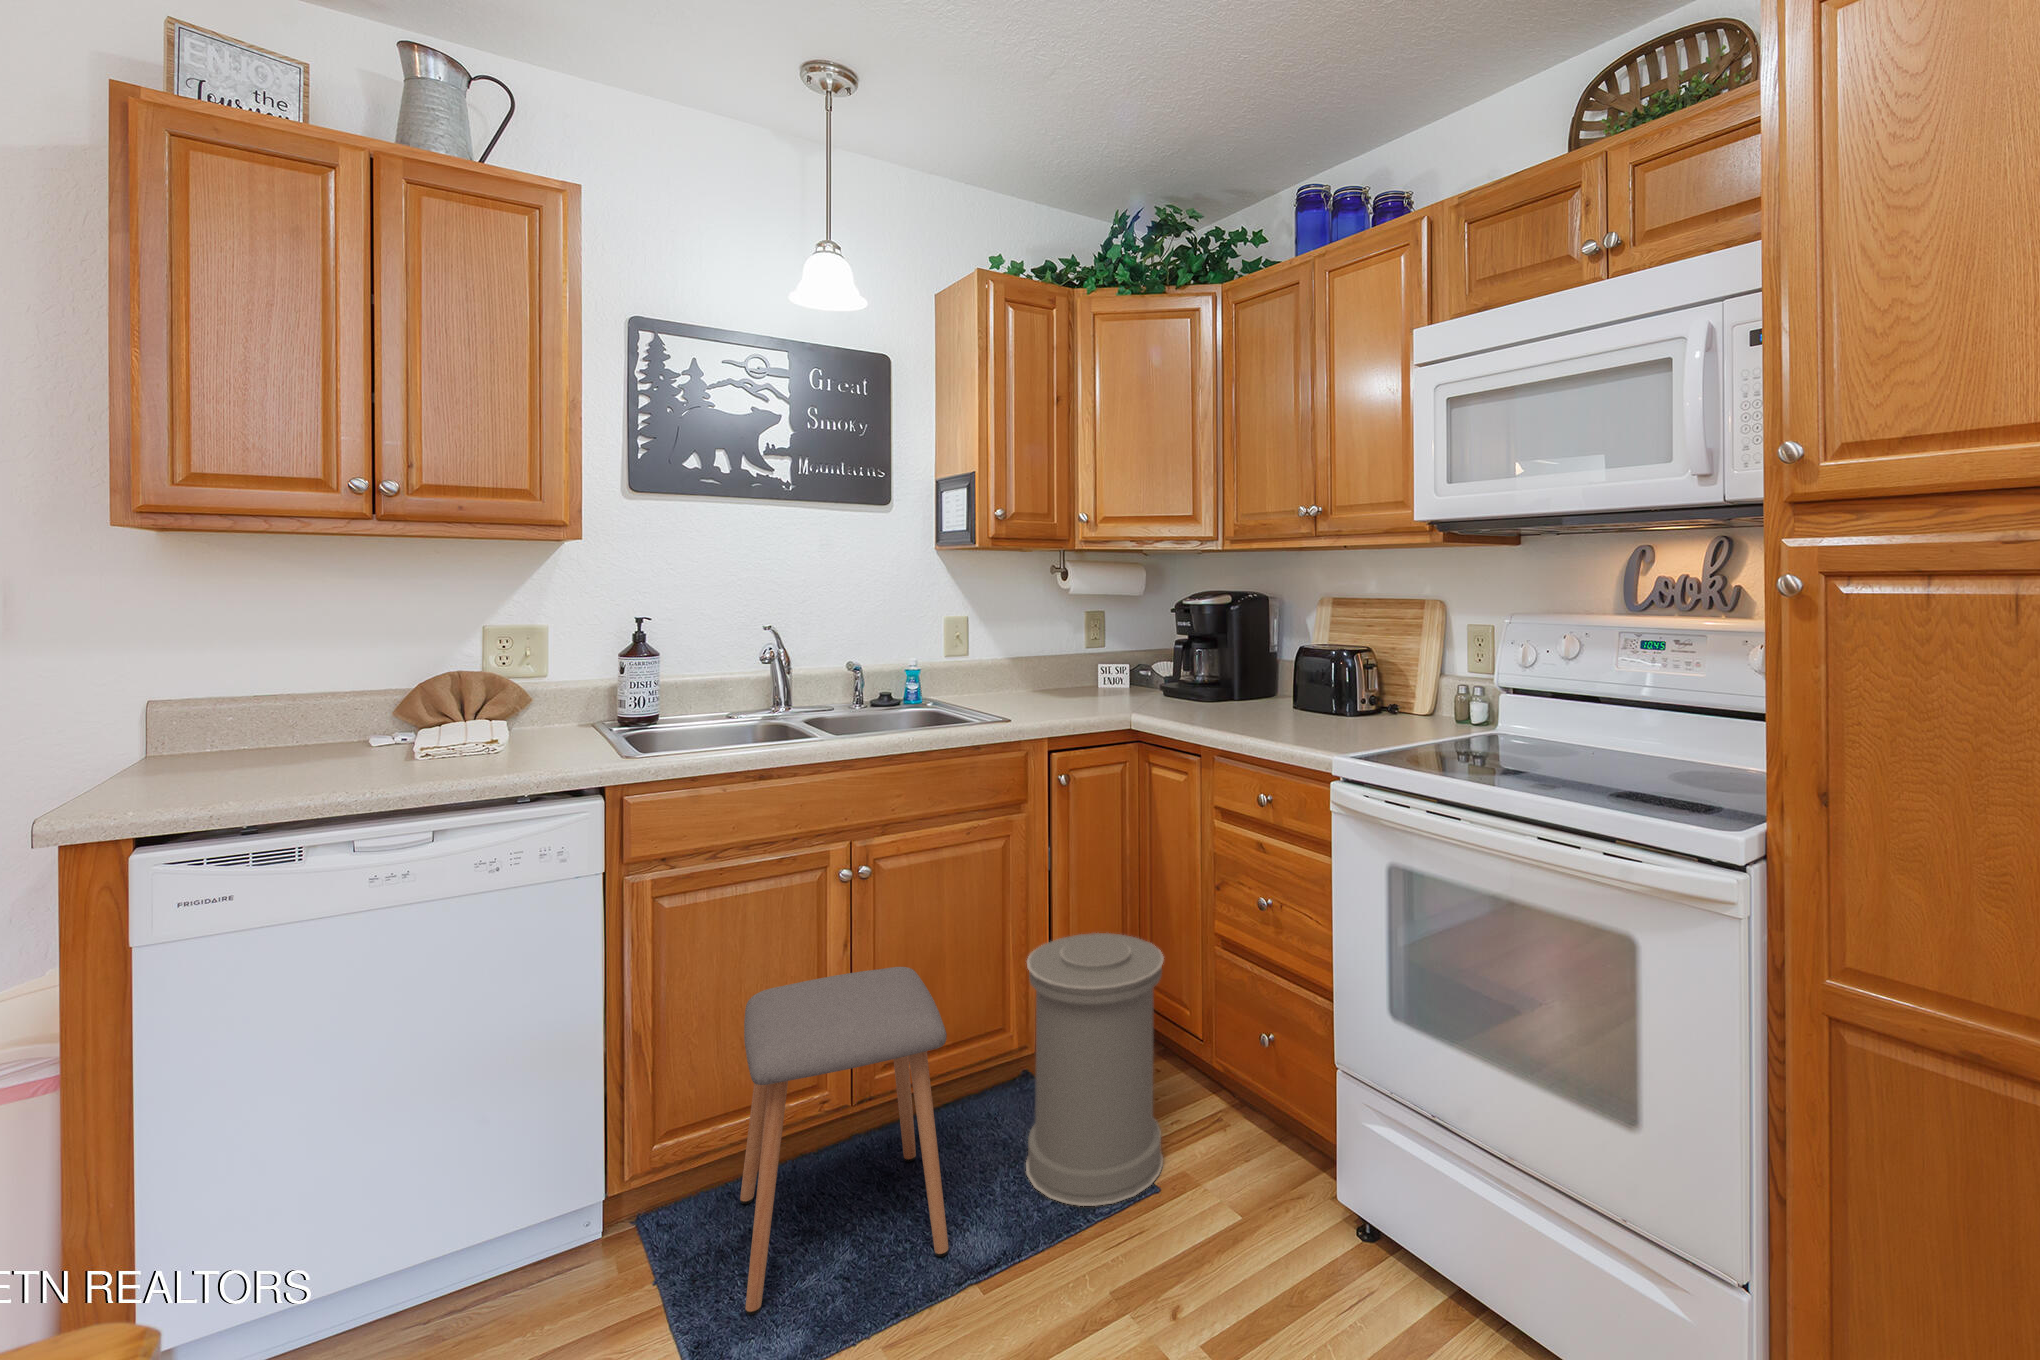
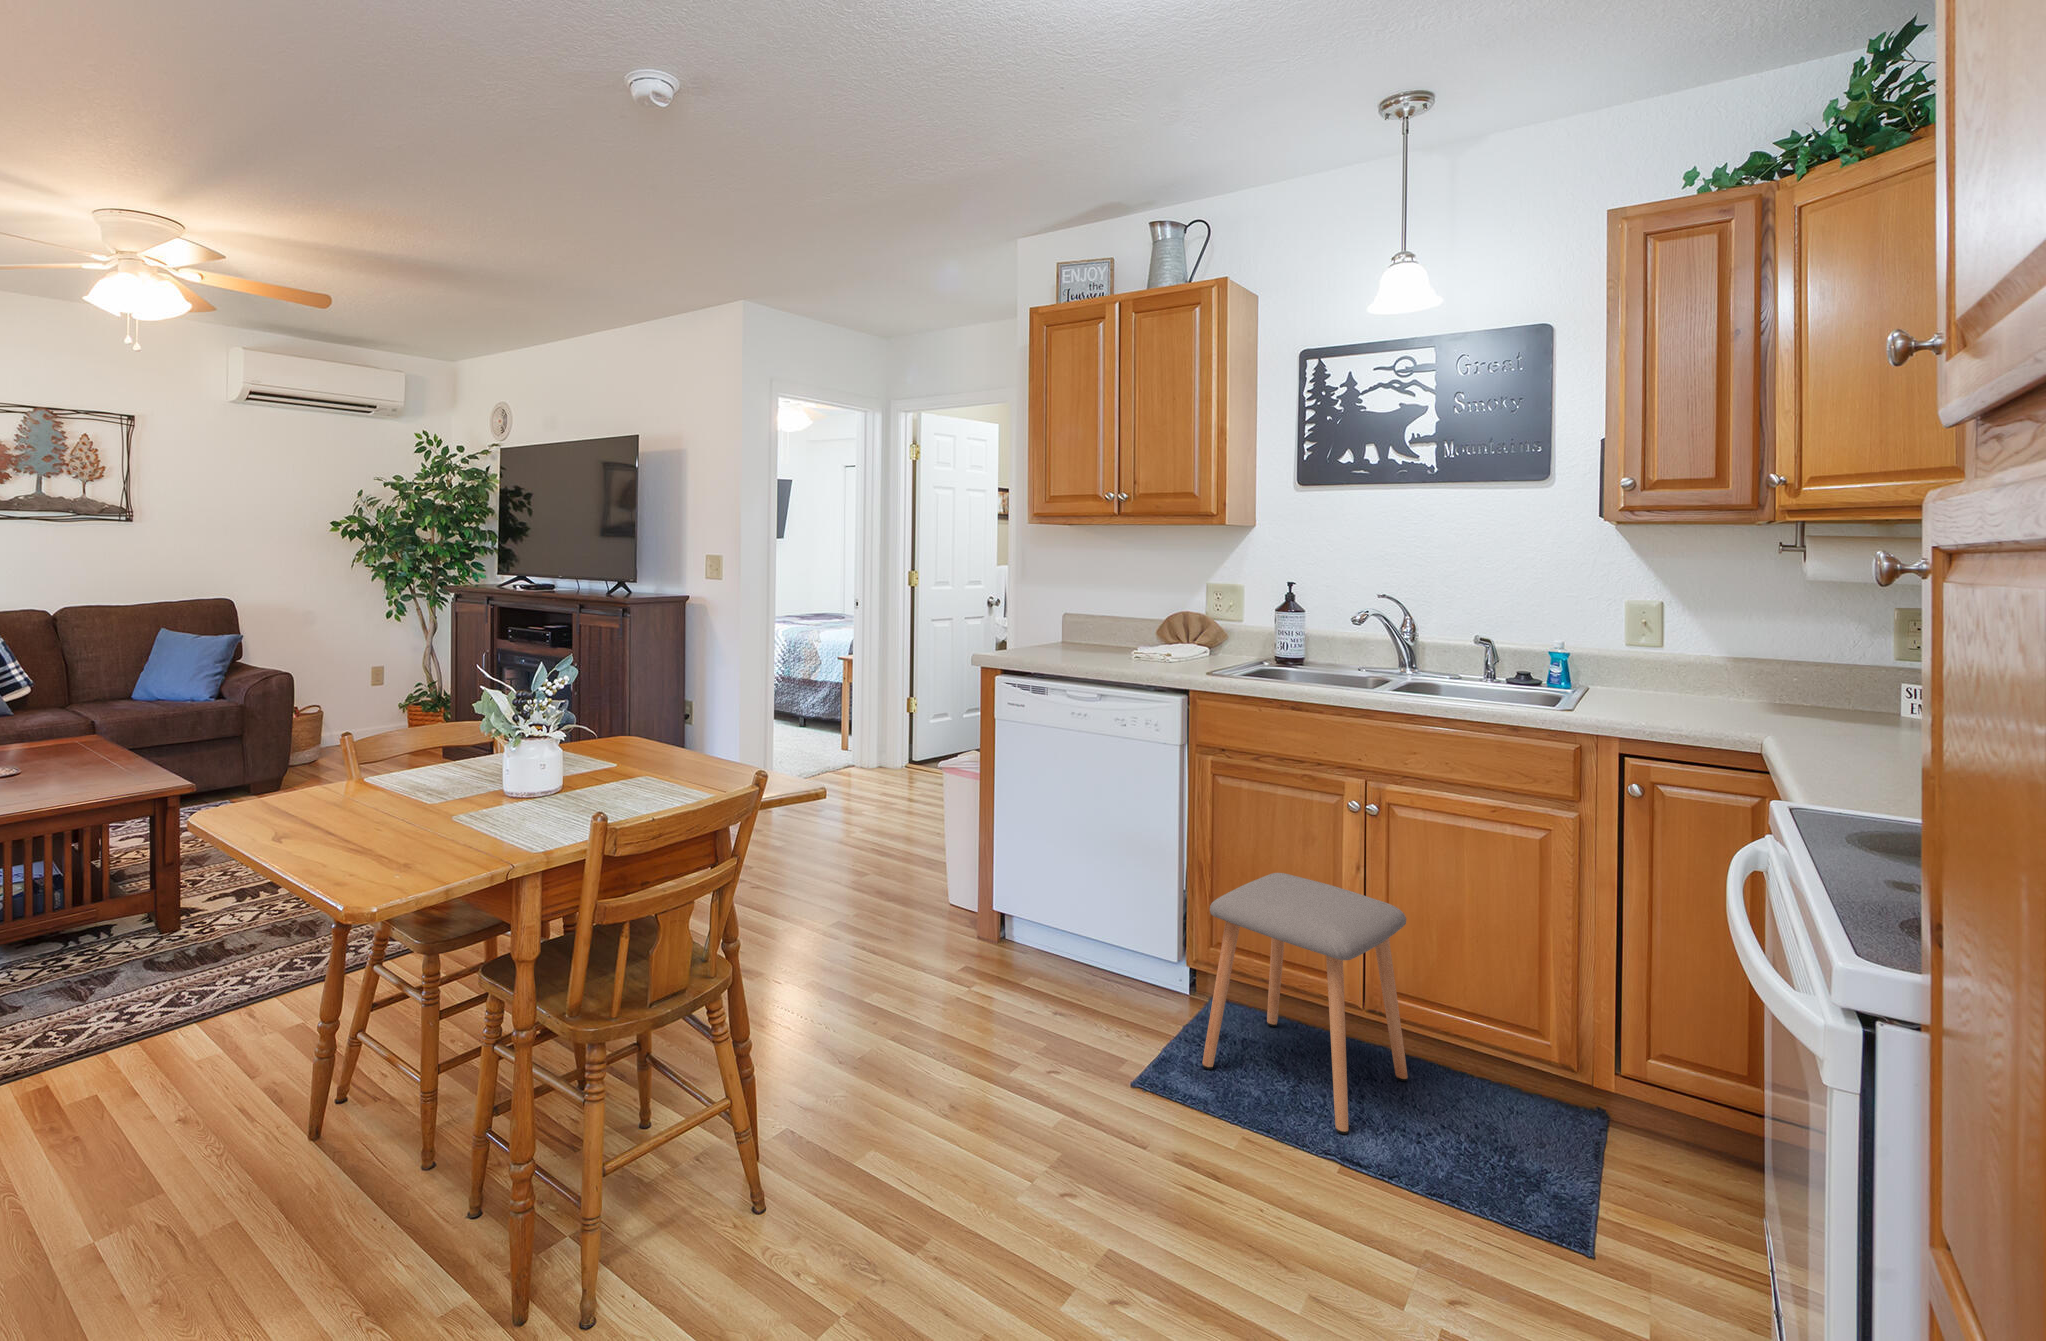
trash can: present [1026,933,1163,1206] -> none [1468,946,1657,1246]

